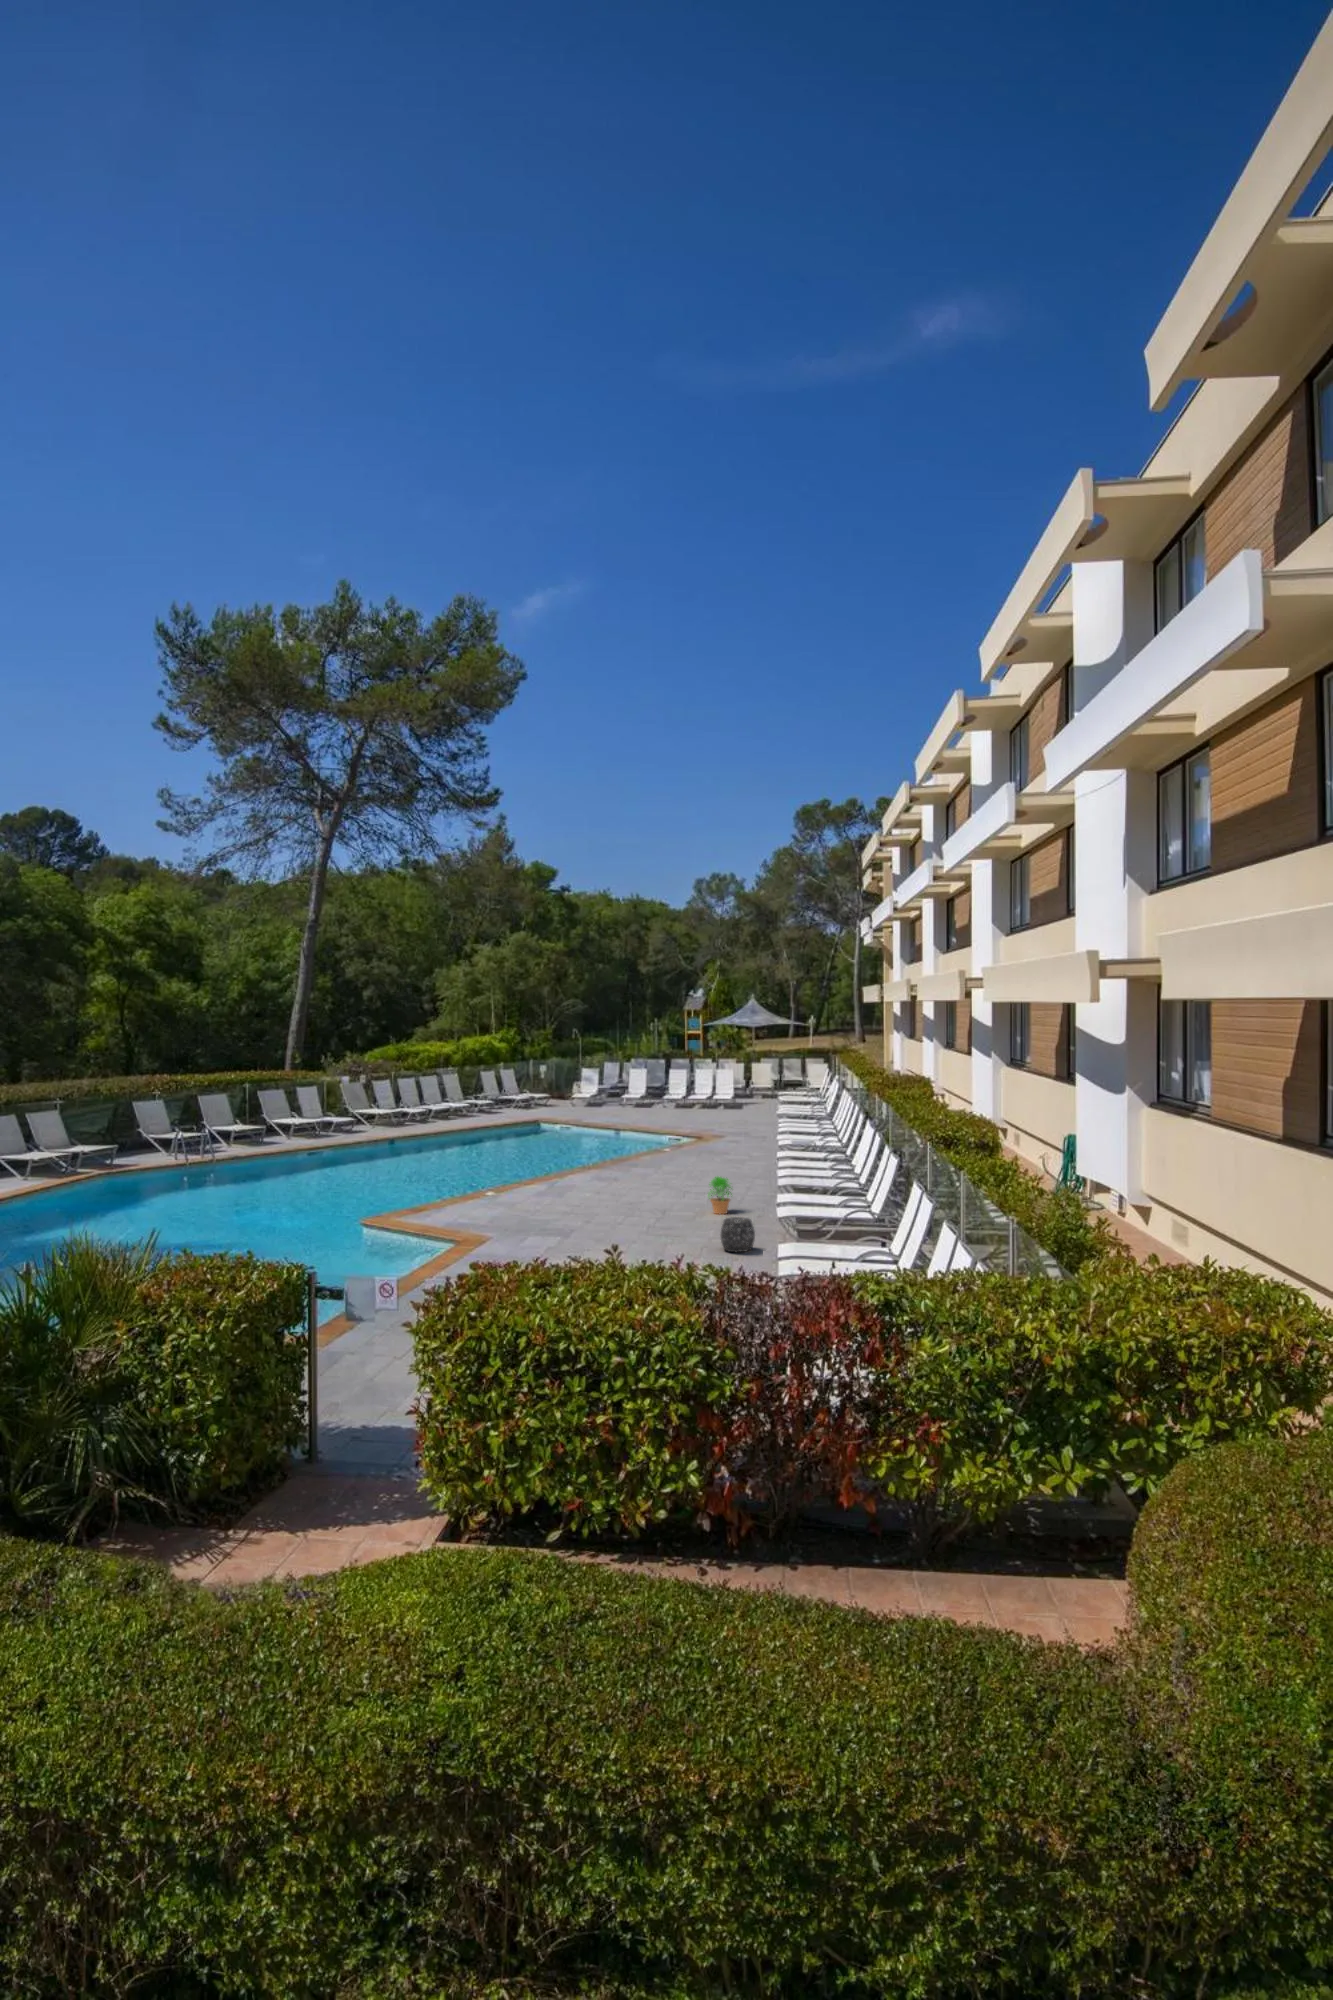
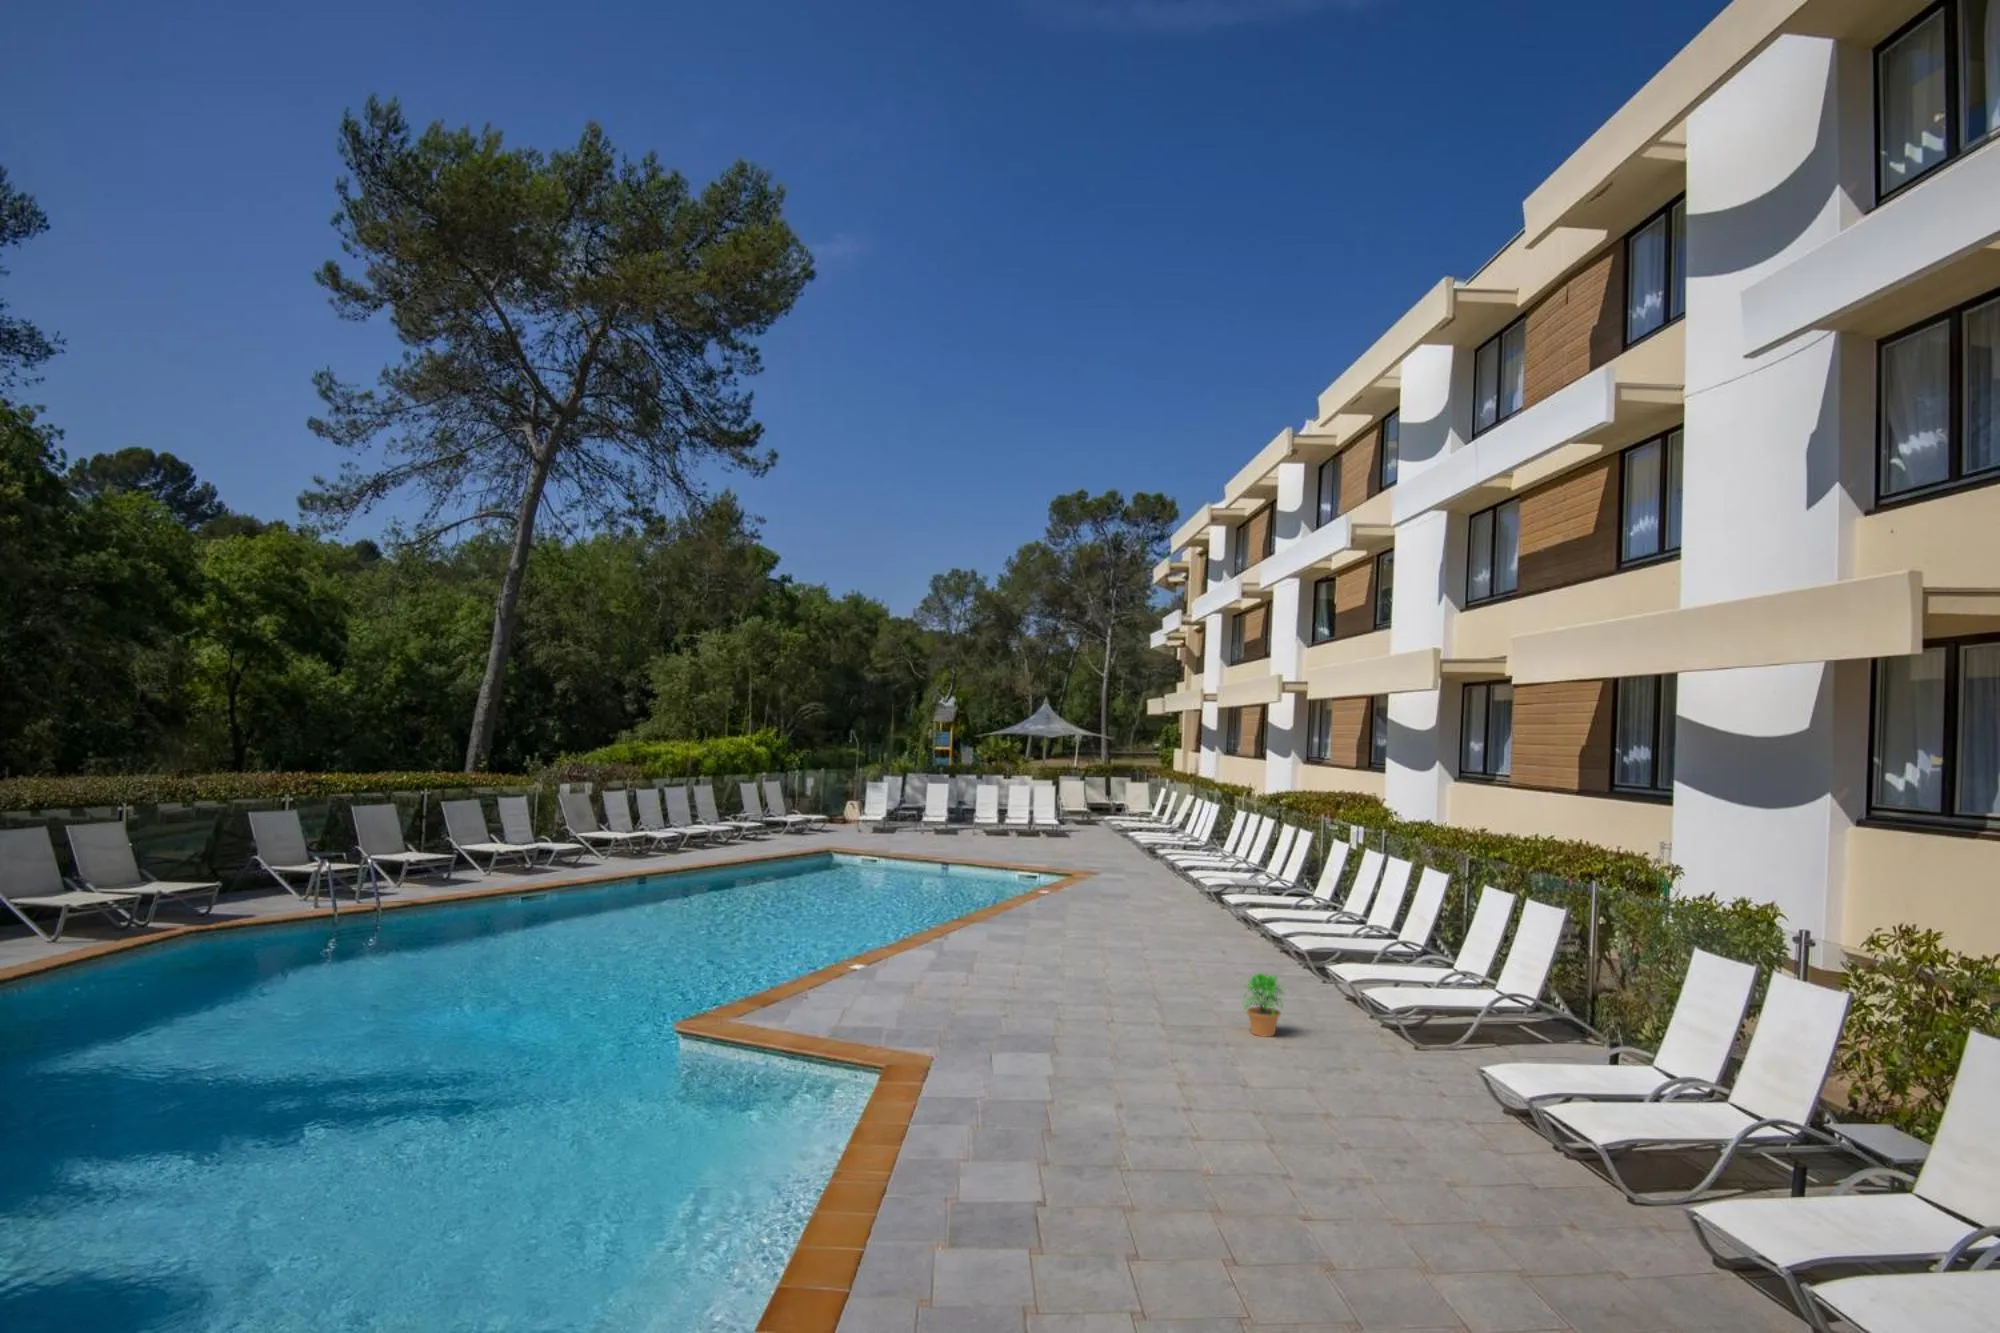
woven basket: present [720,1217,755,1252] -> none [1363,1067,1430,1137]

